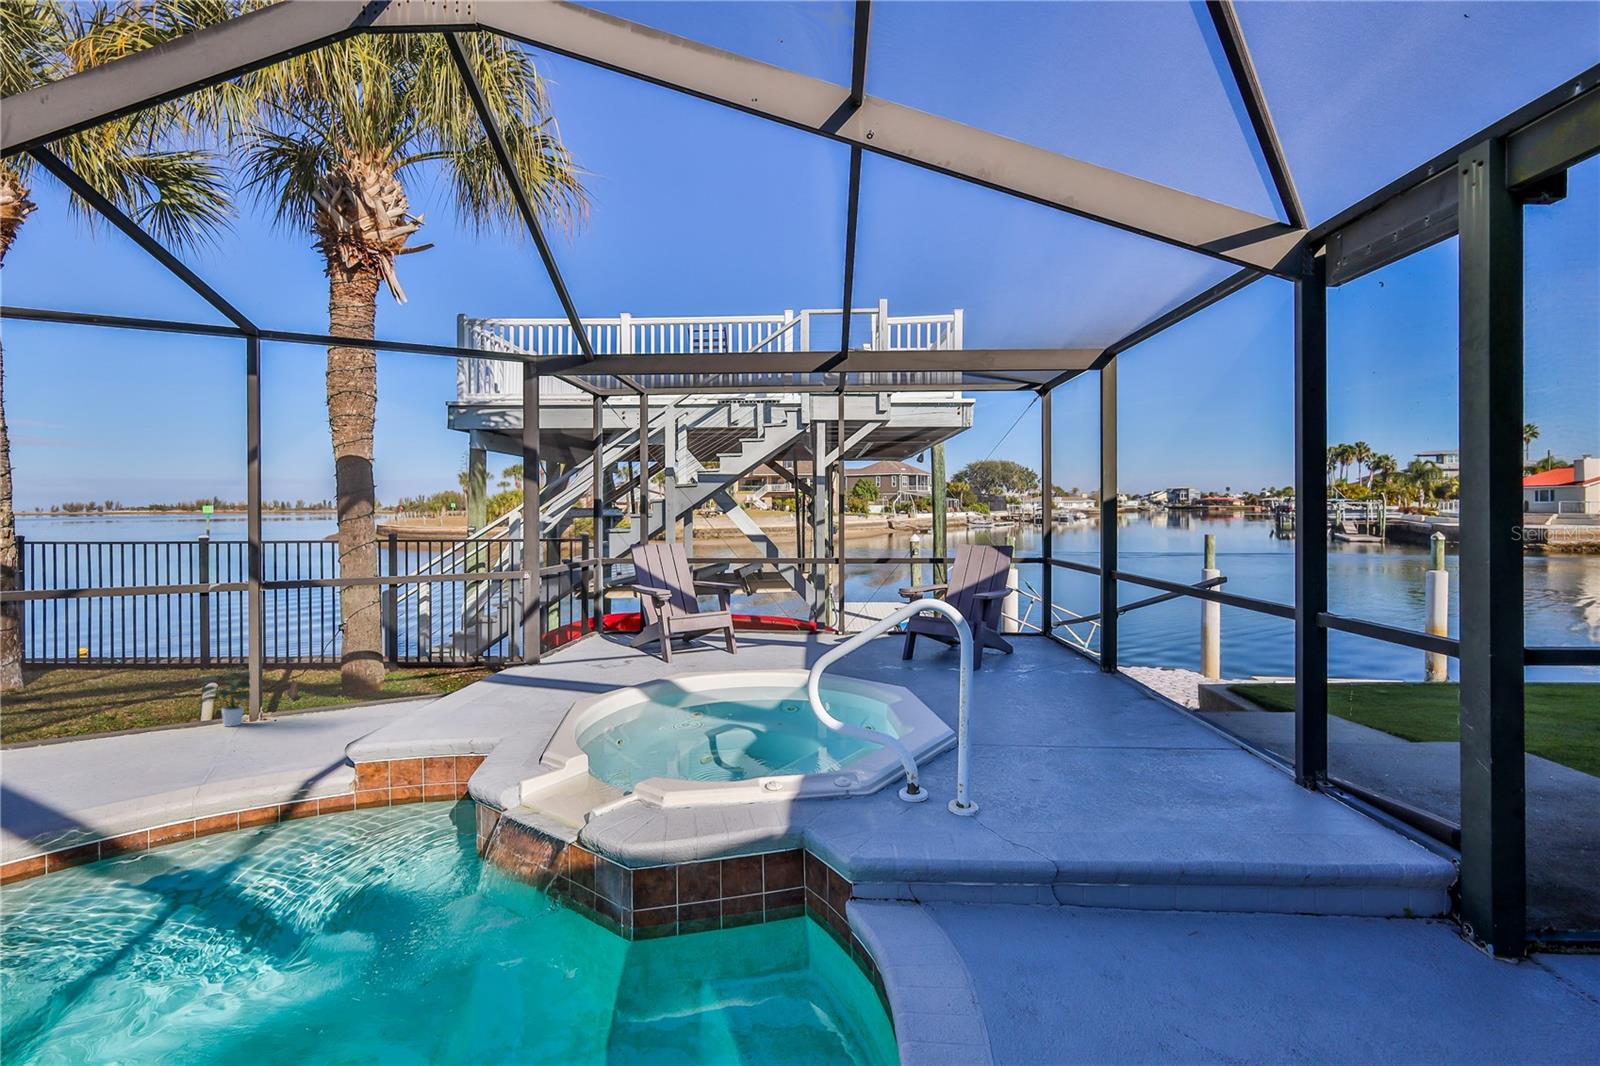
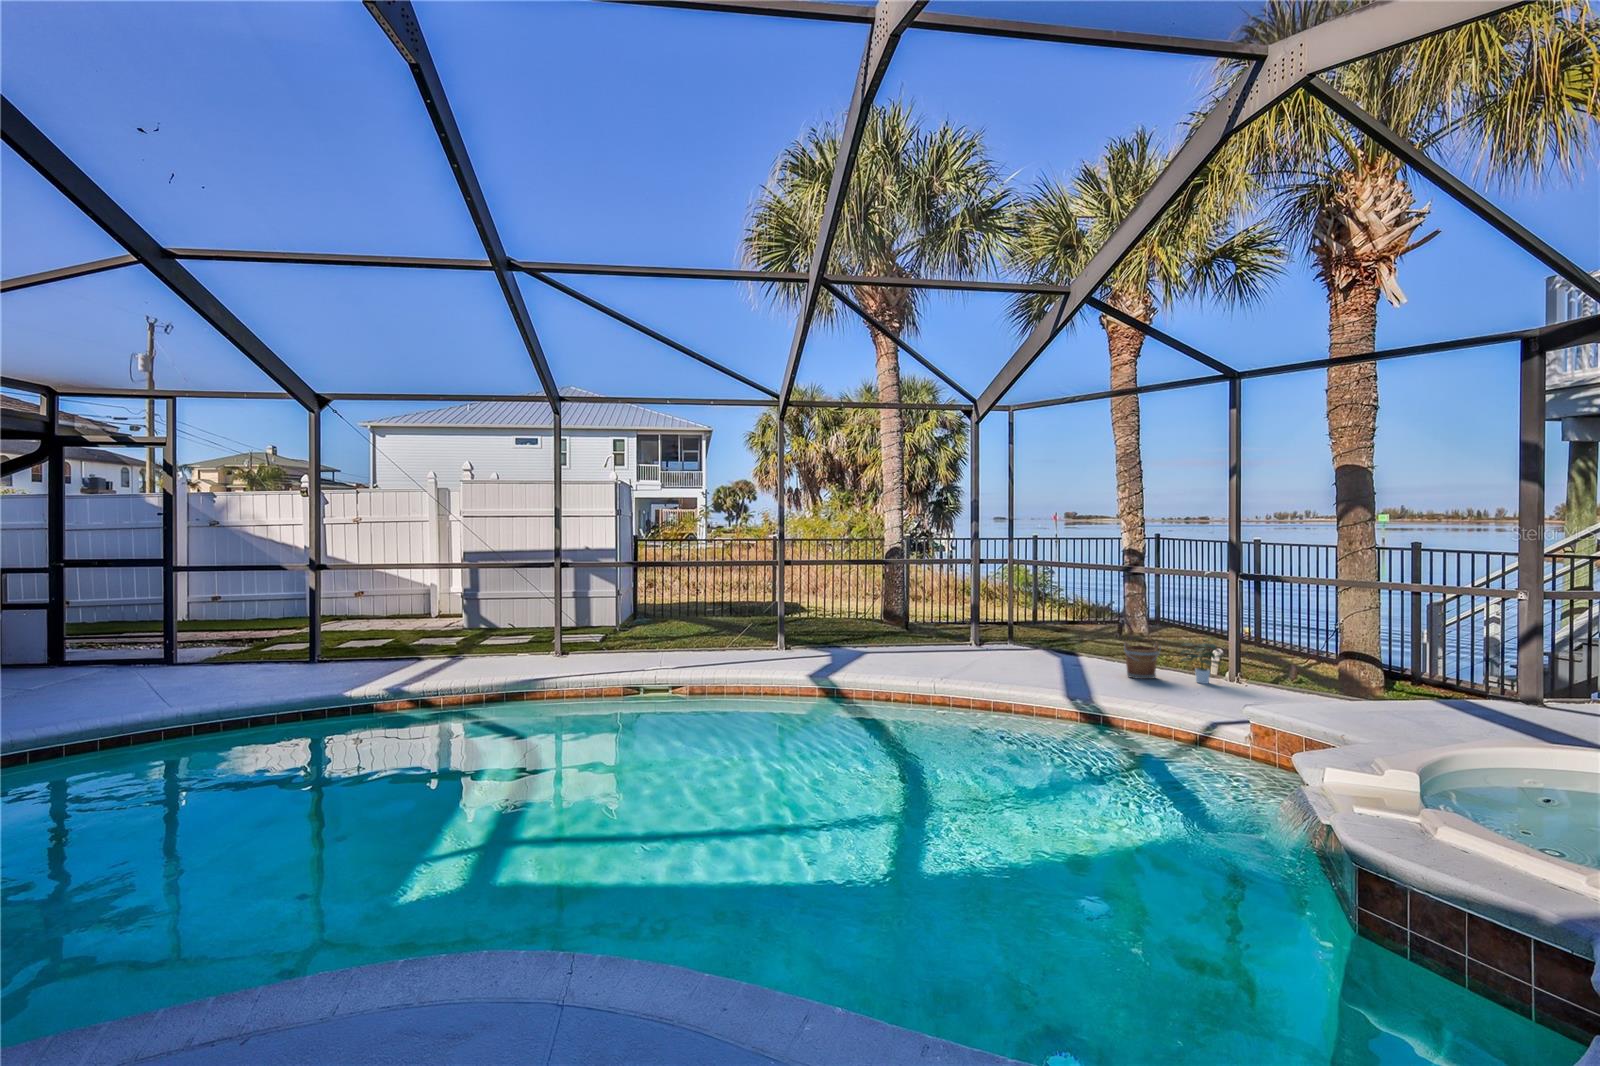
bucket: none [99,683,165,745] -> present [1124,641,1161,679]

